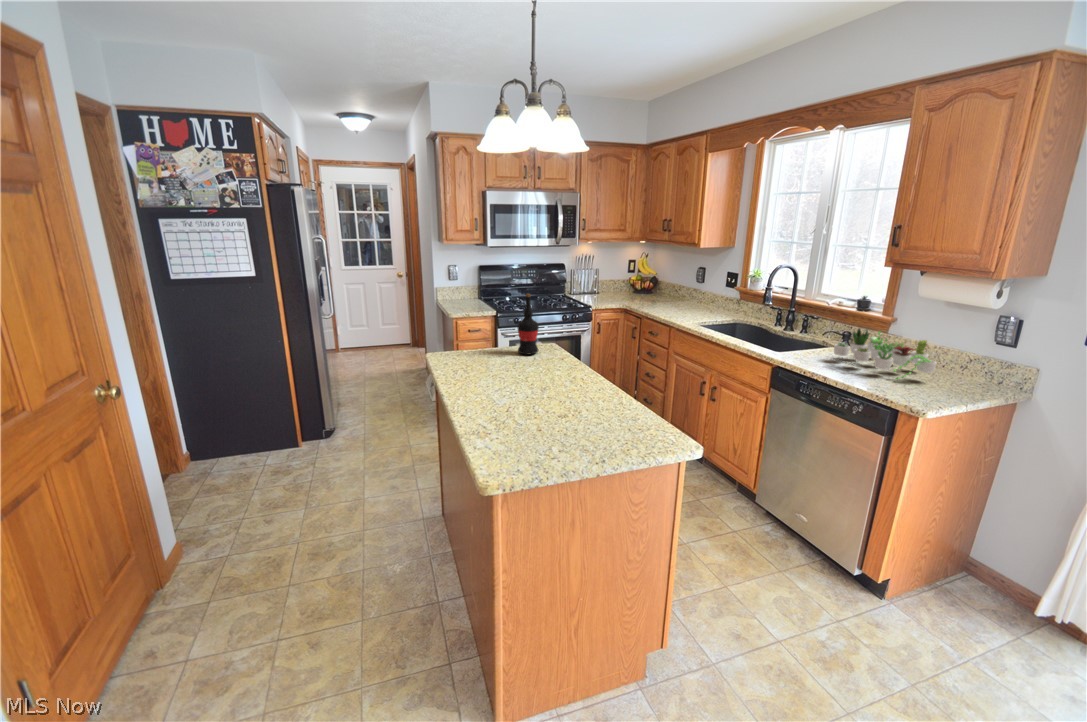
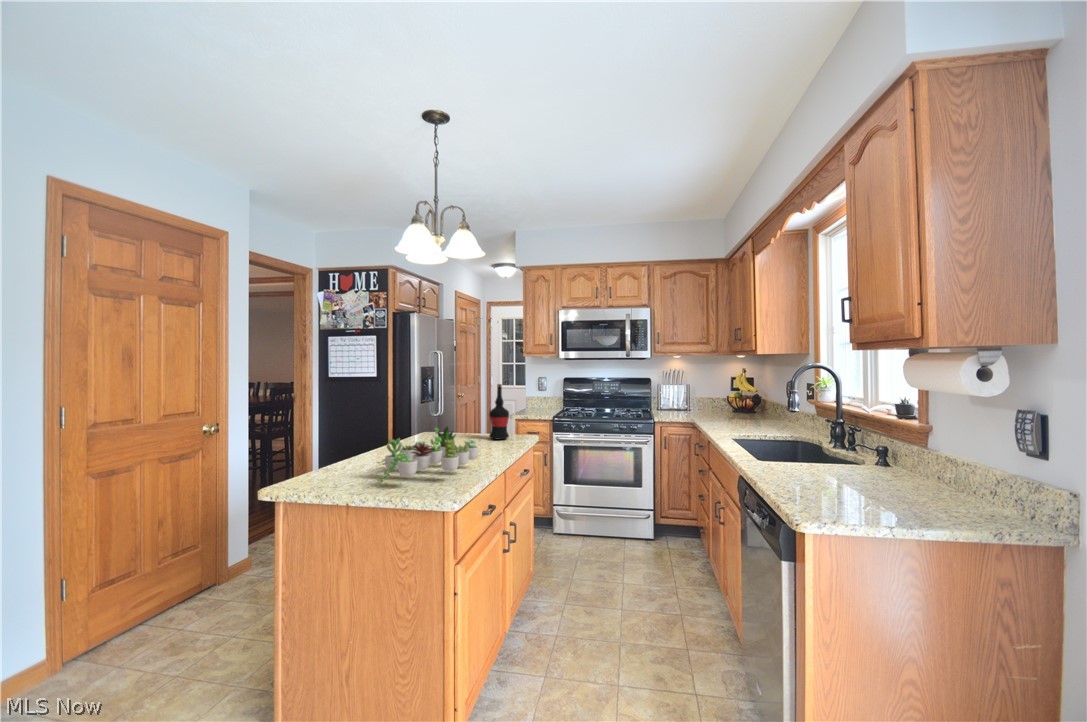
succulent plant: present [833,329,936,380] -> present [377,427,478,482]

